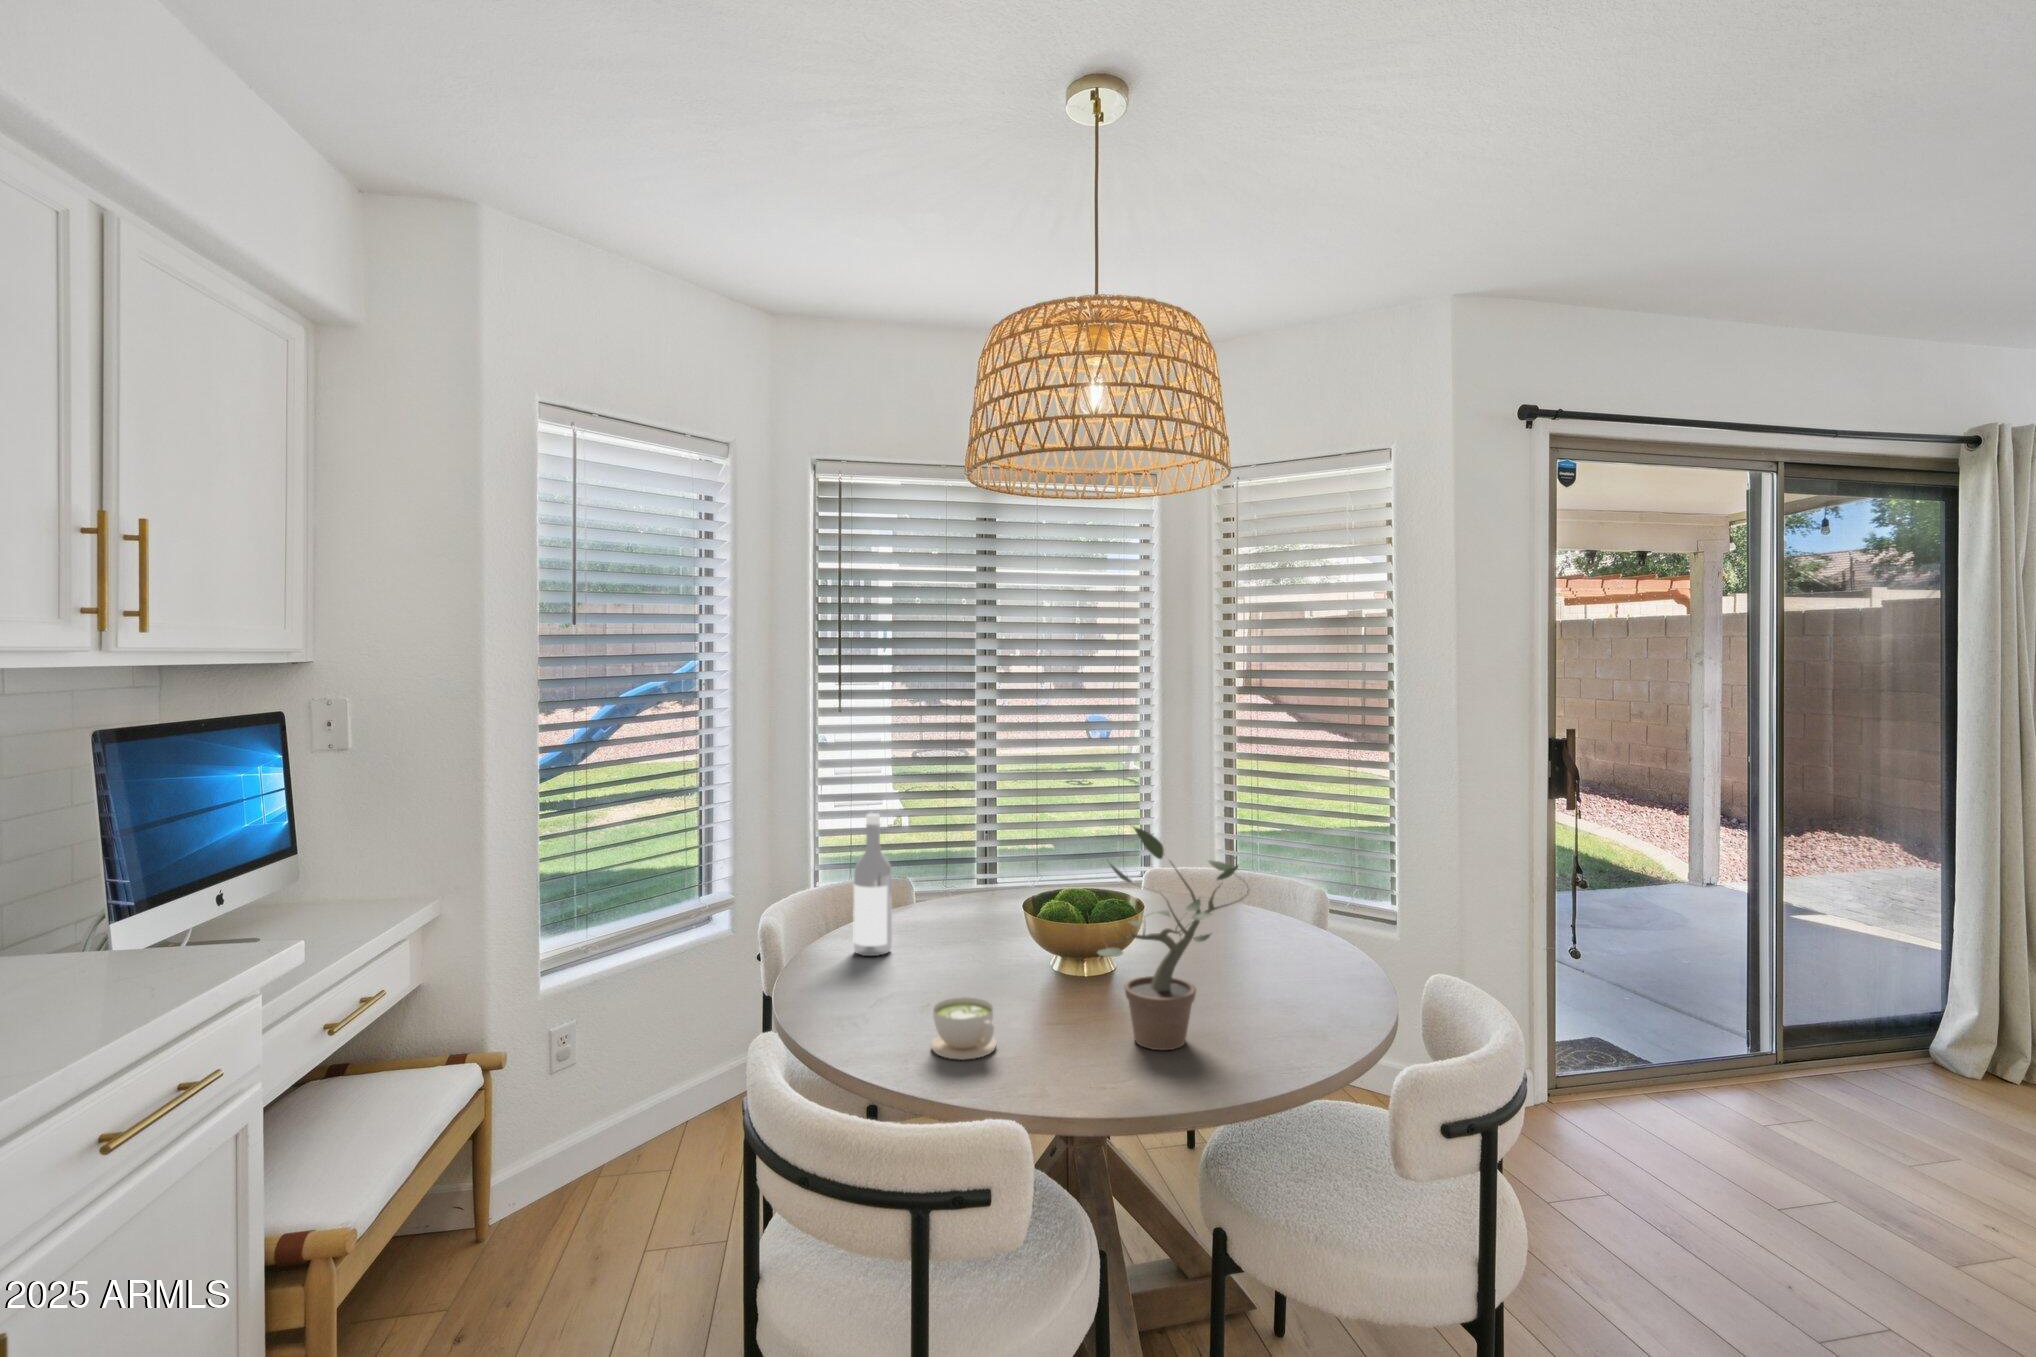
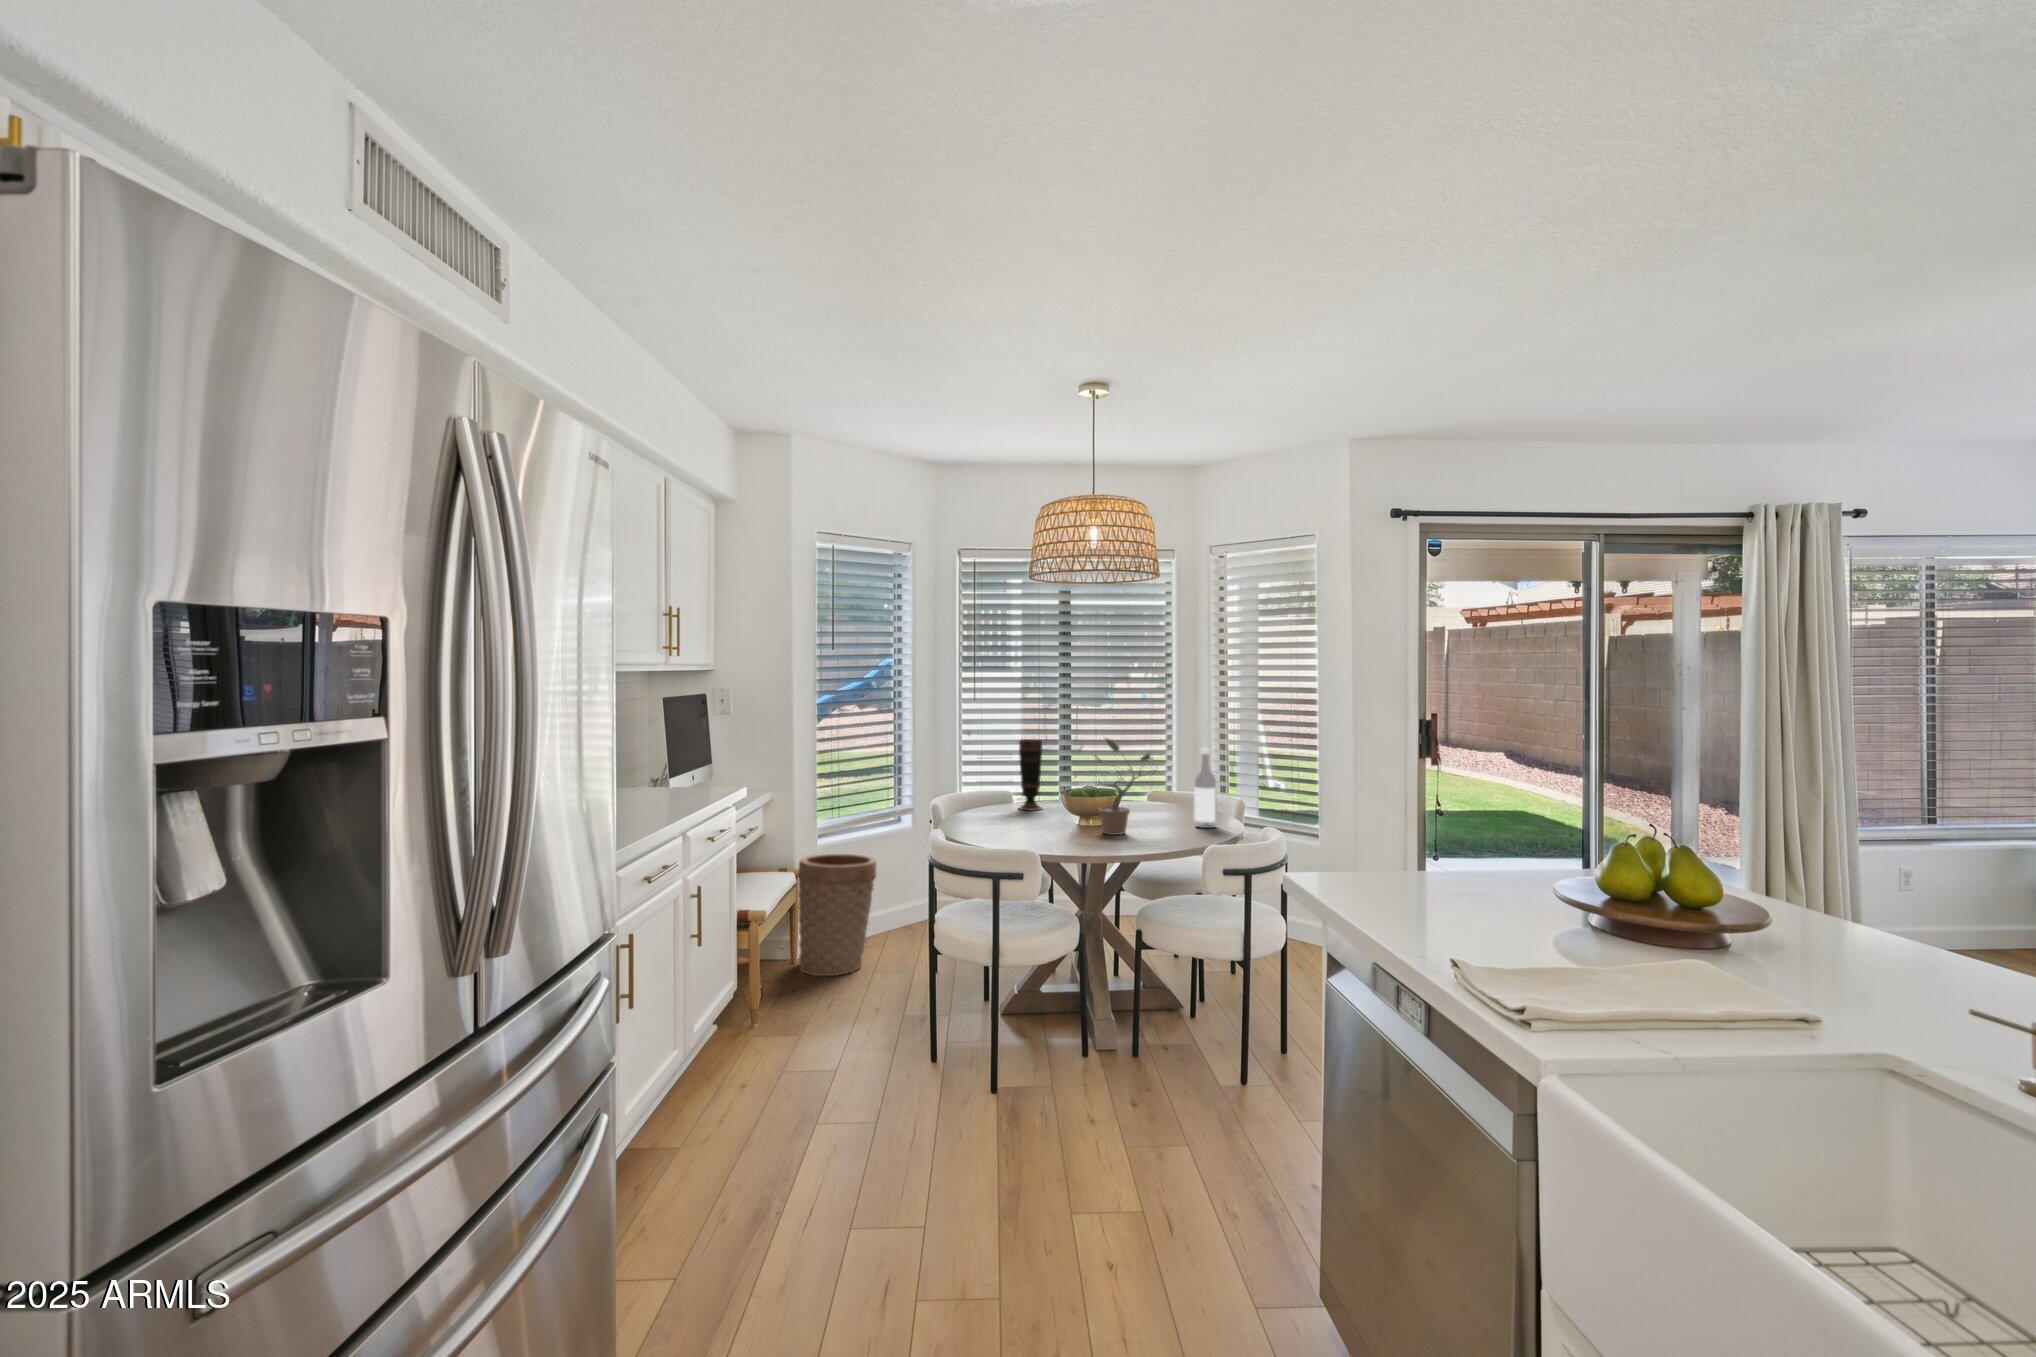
vase: none [925,802,973,941] -> present [1019,740,1042,810]
wine bottle: present [853,813,892,956] -> present [1194,748,1217,828]
coffee cup: present [931,997,997,1060] -> none [1011,813,1040,834]
basket: none [488,1010,653,1276] -> present [798,854,876,976]

